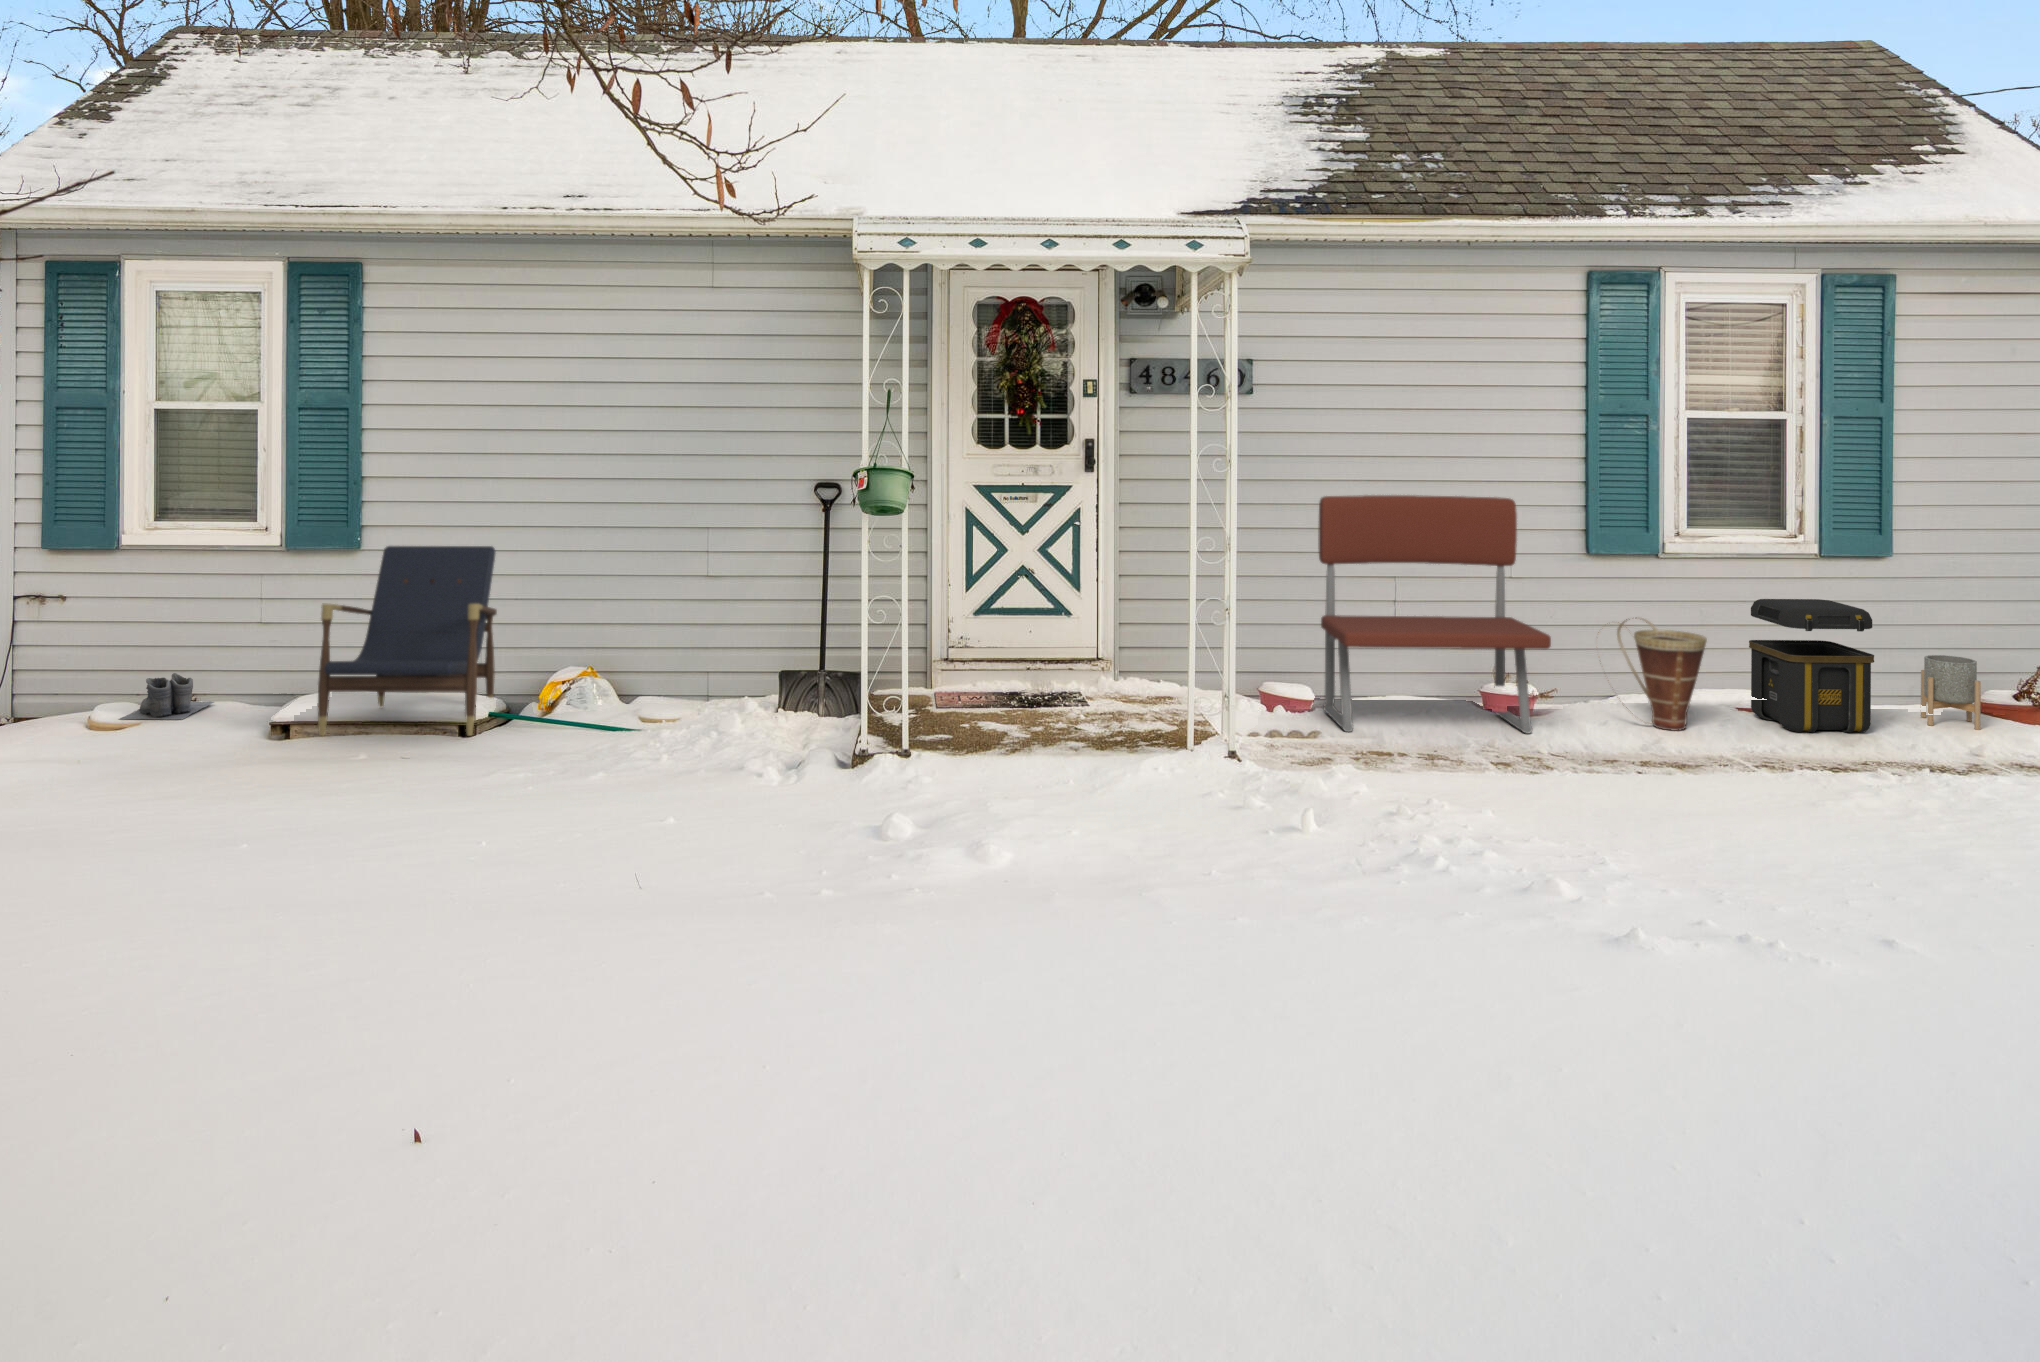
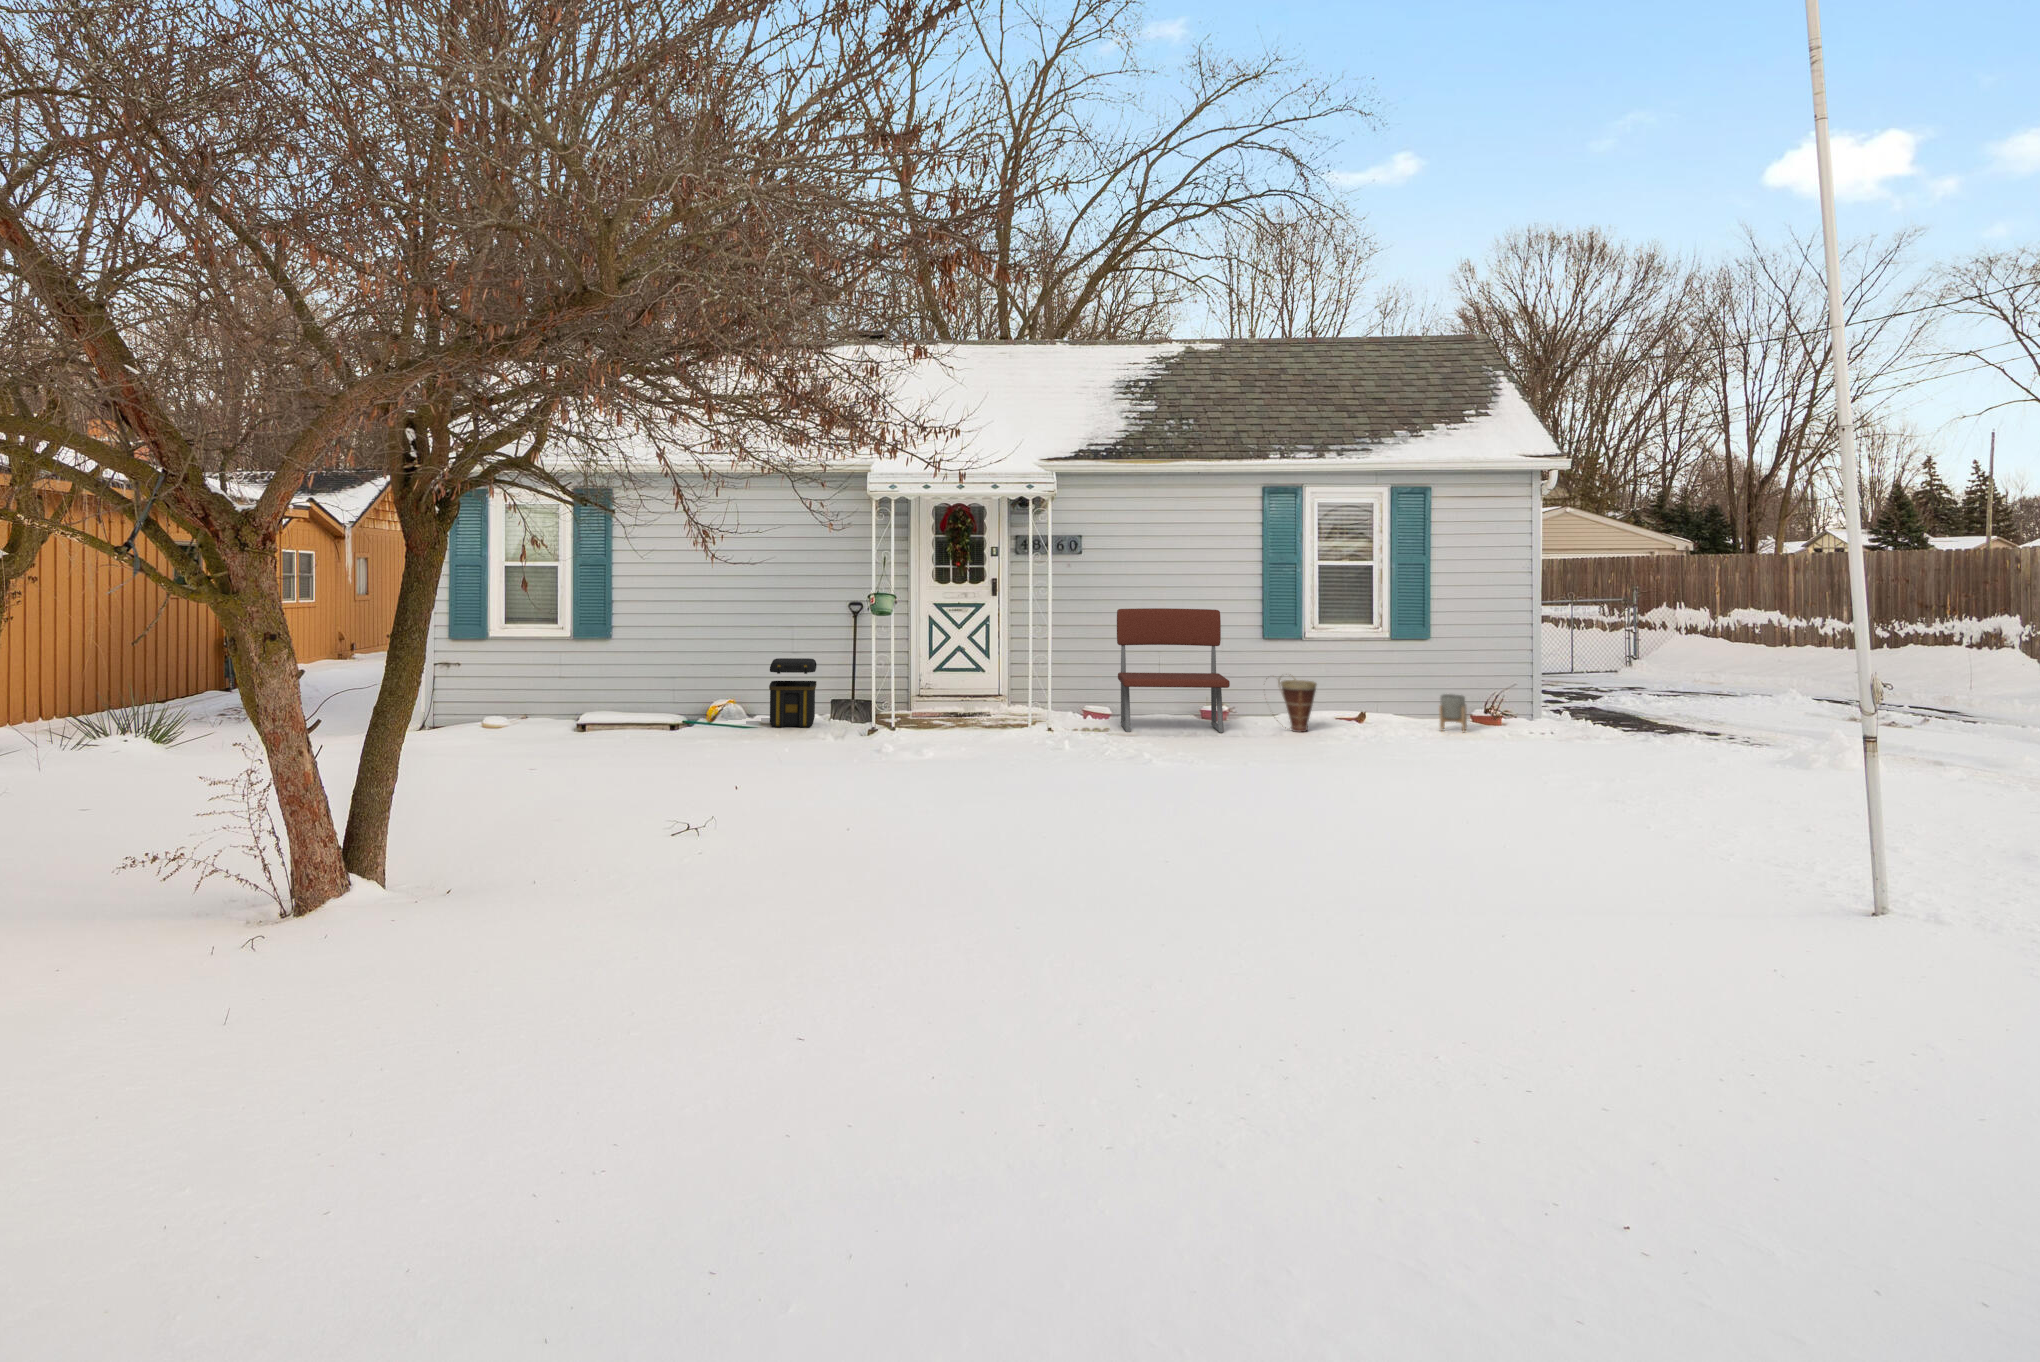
lounge chair: present [318,546,497,736] -> none [604,636,684,731]
toolbox: present [1749,599,1874,733] -> present [769,658,817,727]
boots: present [120,673,214,720] -> none [495,702,535,725]

